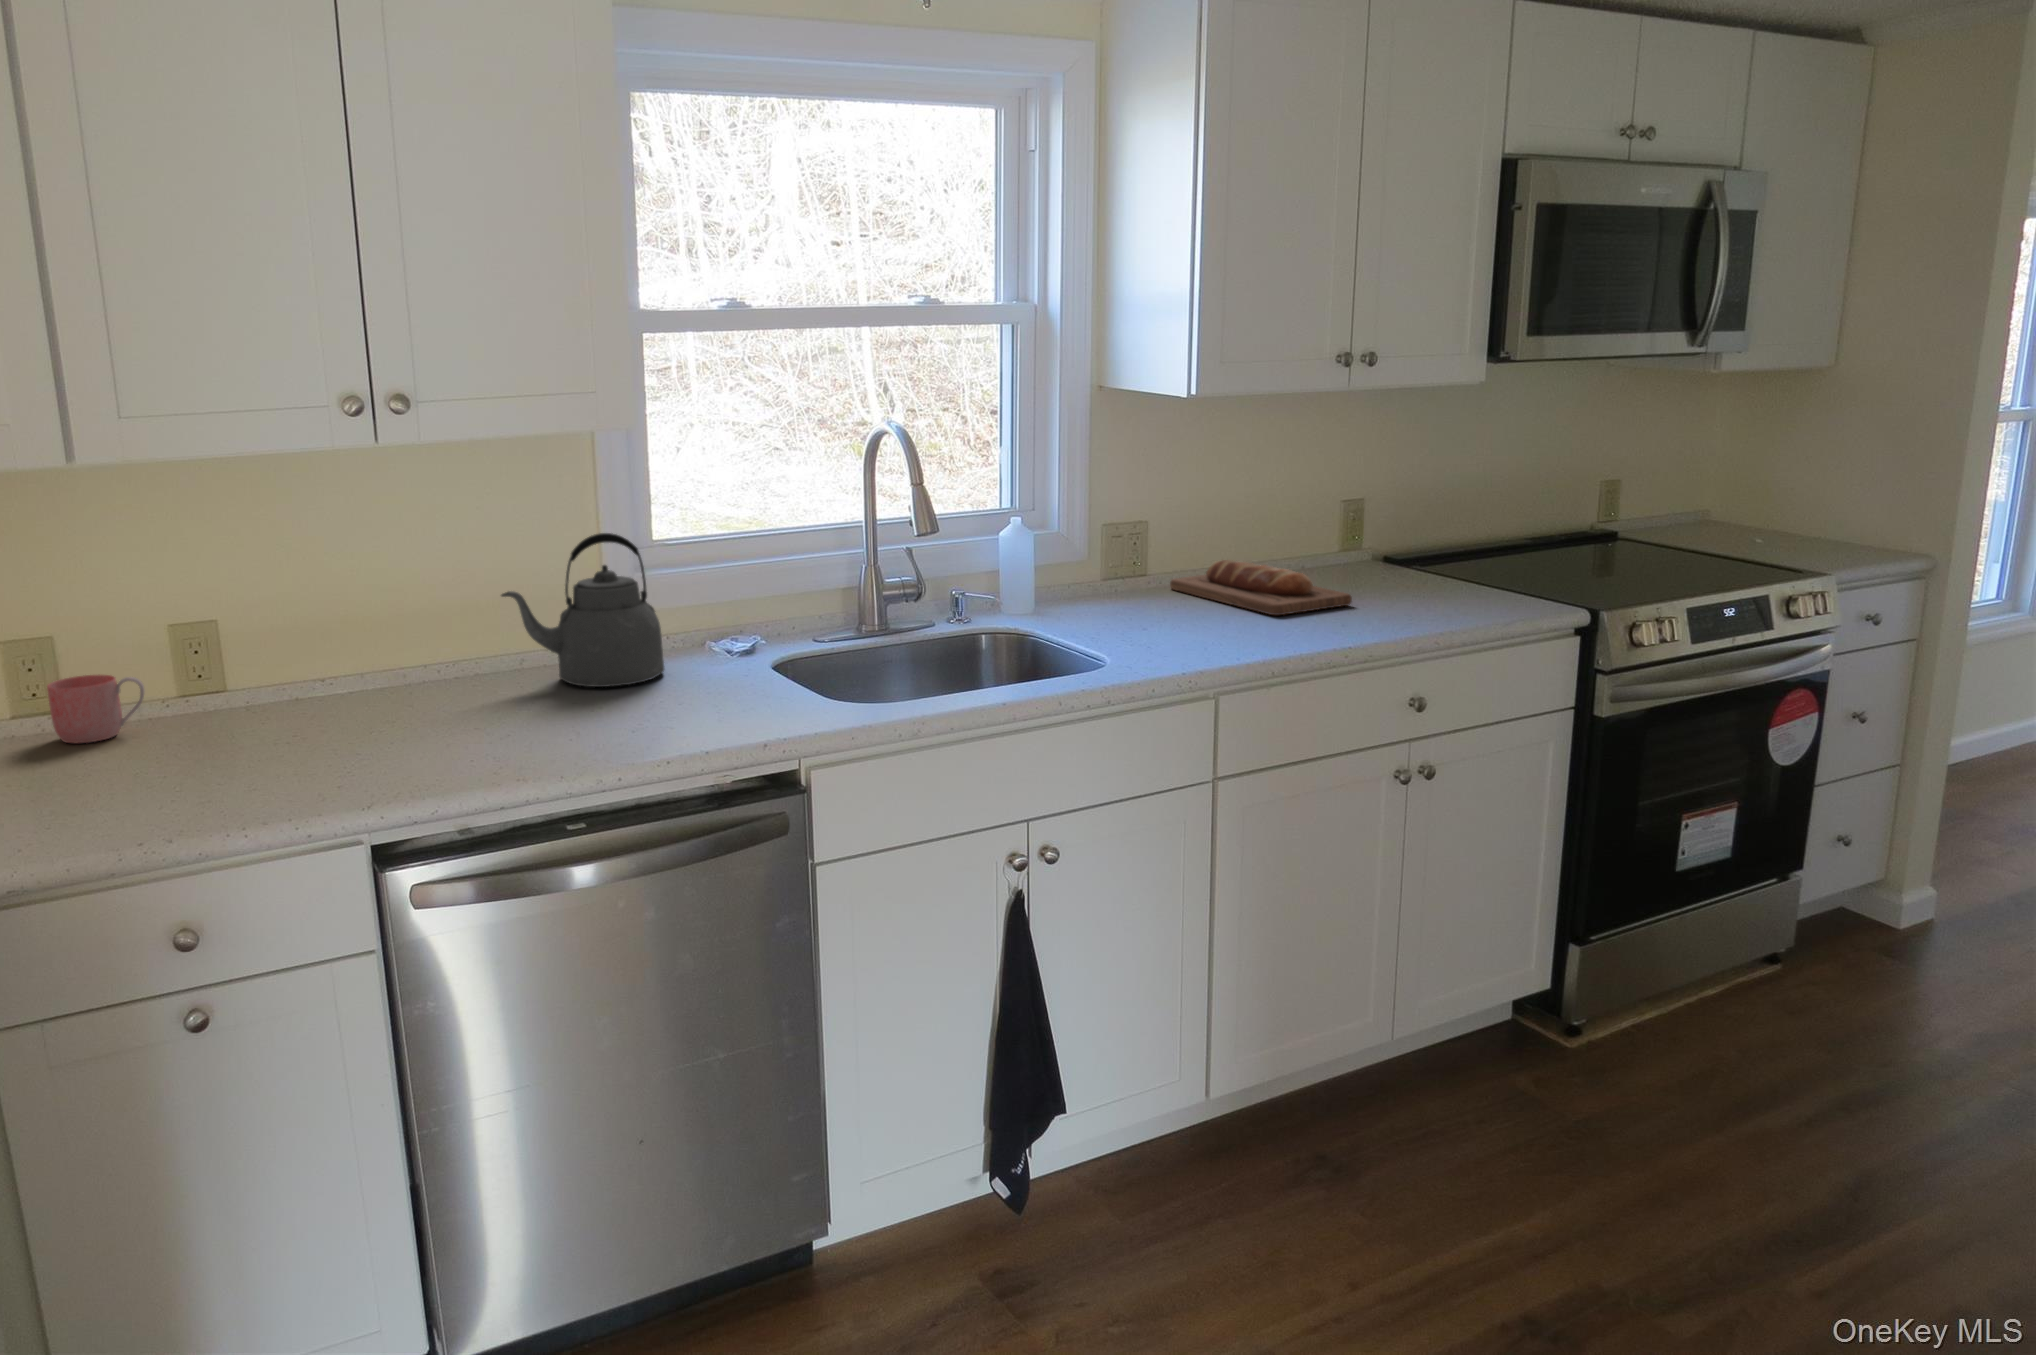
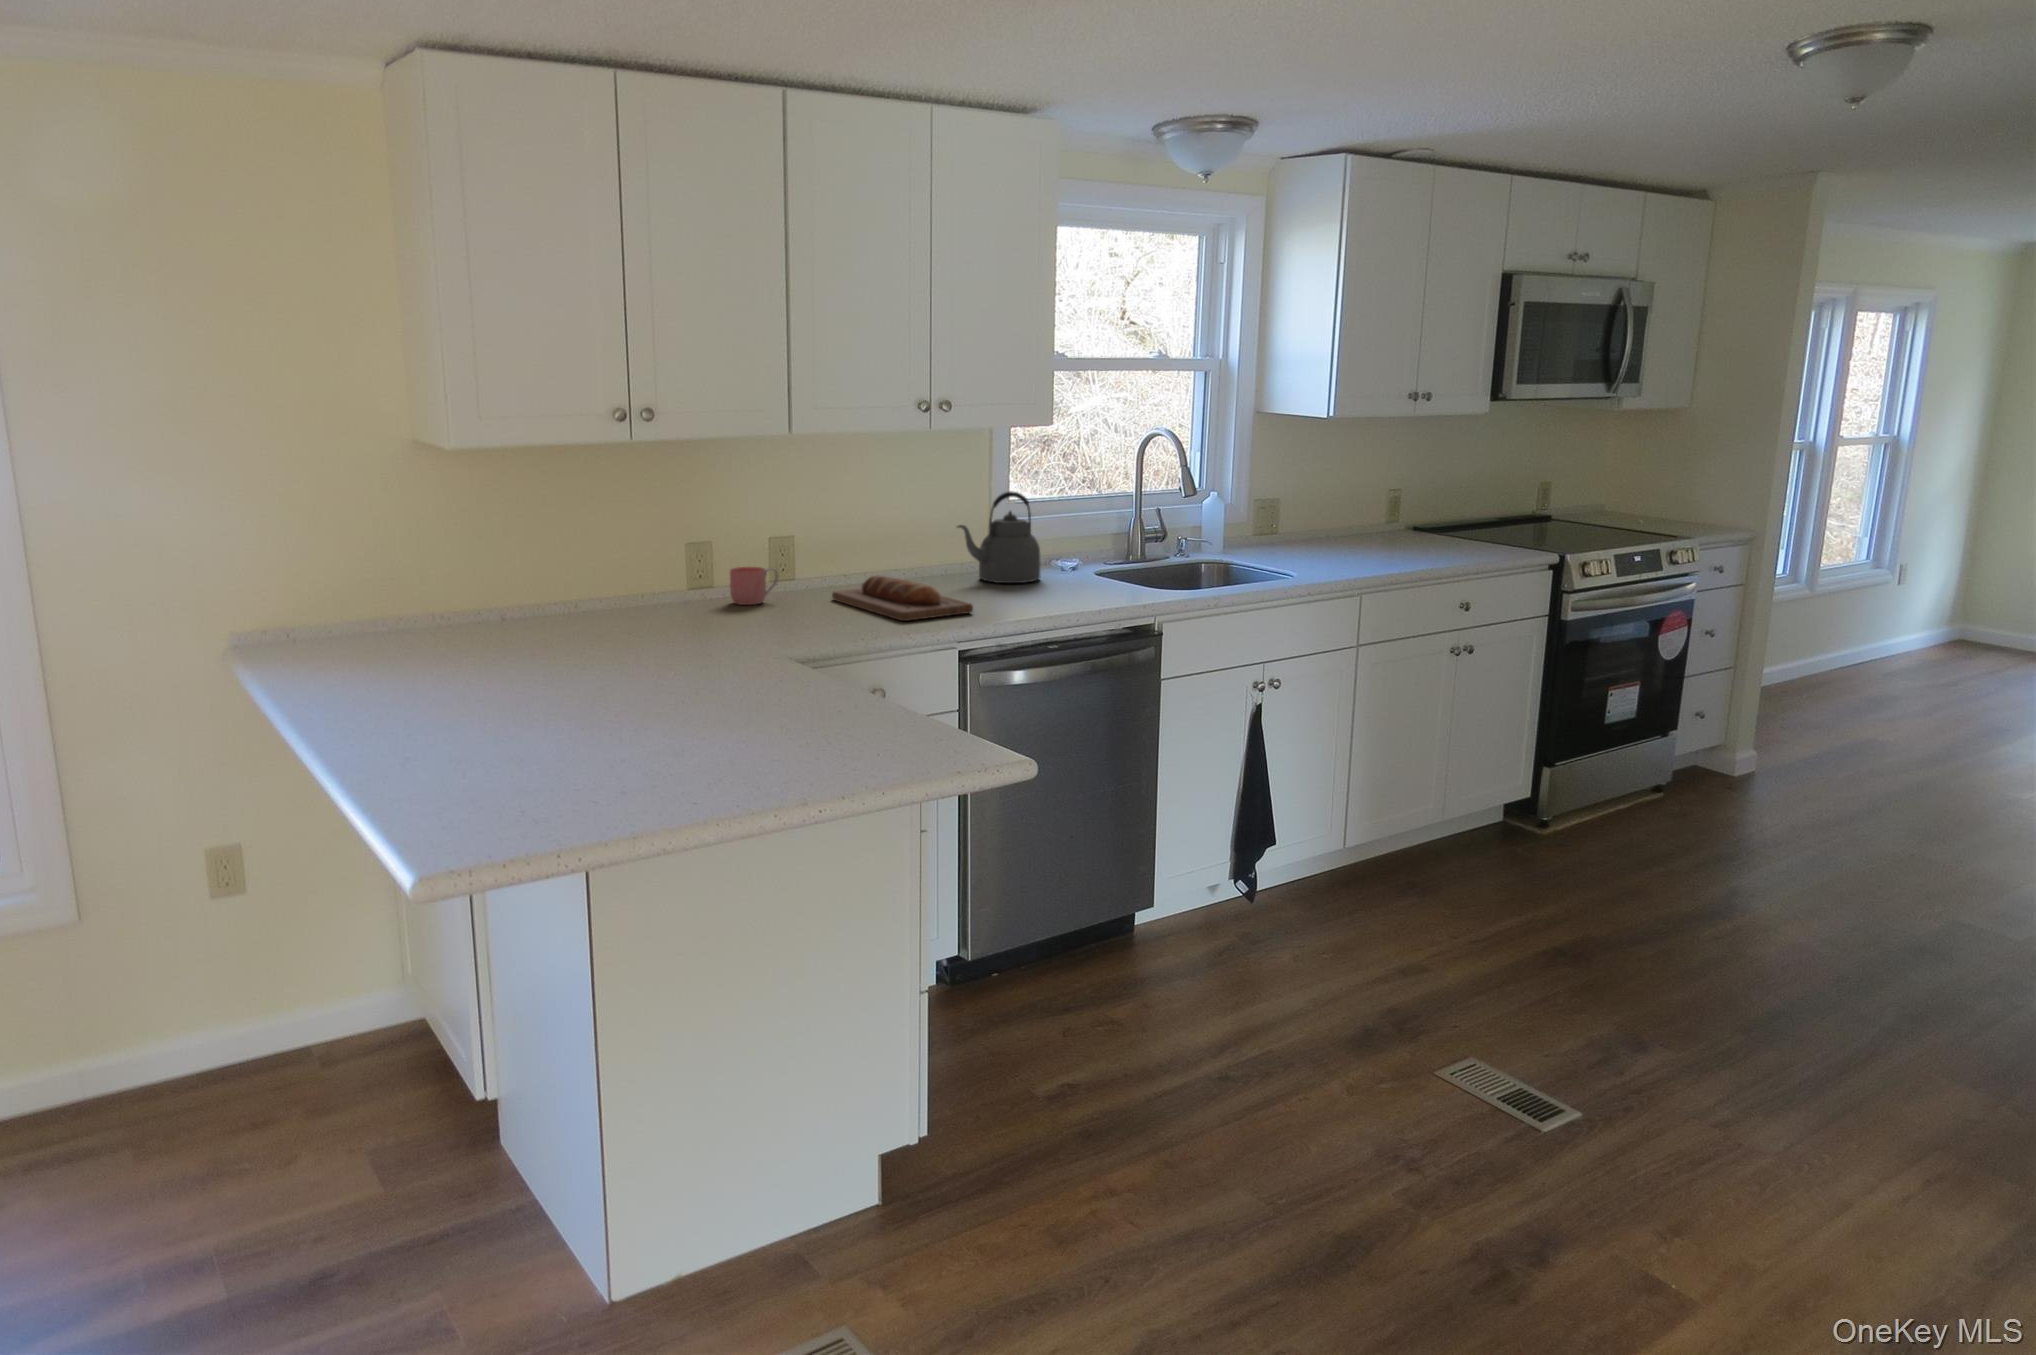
bread loaf: present [1170,560,1352,615] -> present [832,576,973,621]

